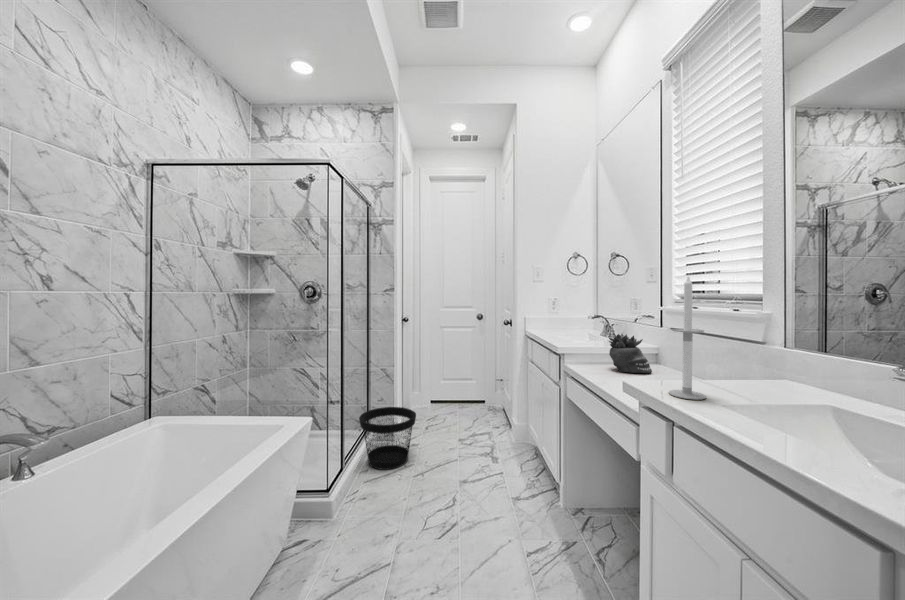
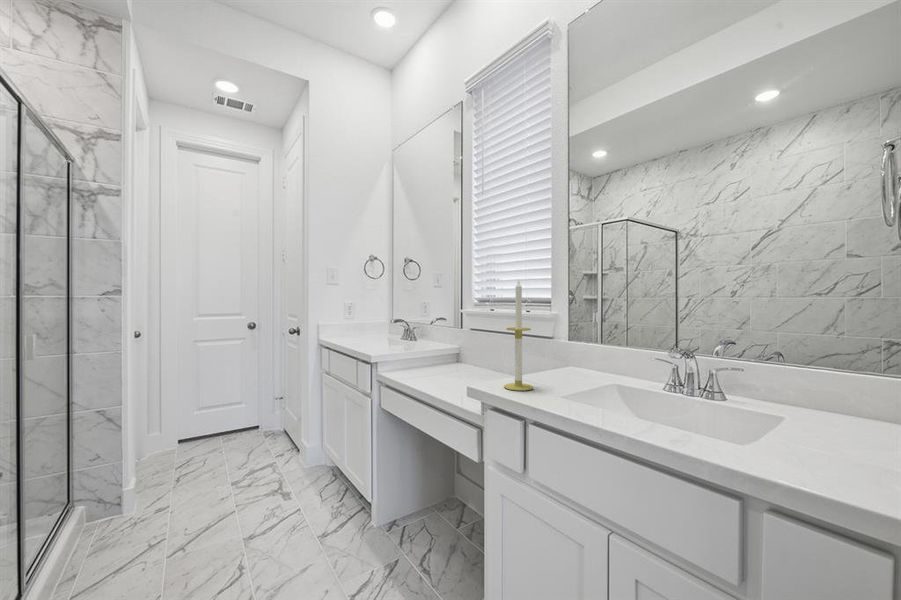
succulent planter: present [609,334,652,373] -> none [421,336,459,374]
wastebasket: present [359,407,416,470] -> none [58,461,169,565]

